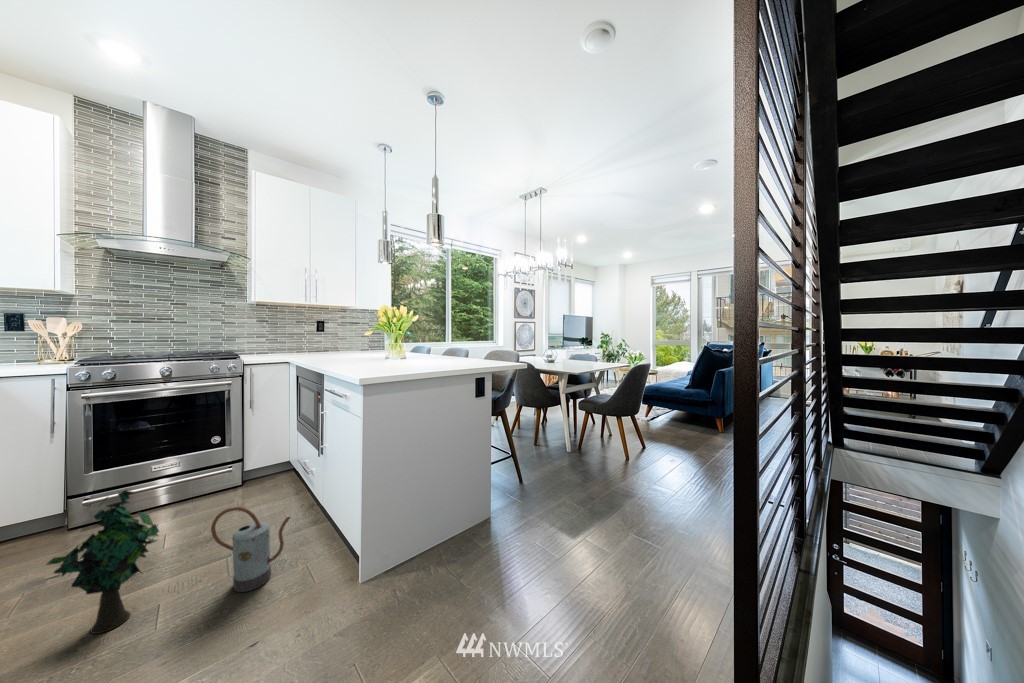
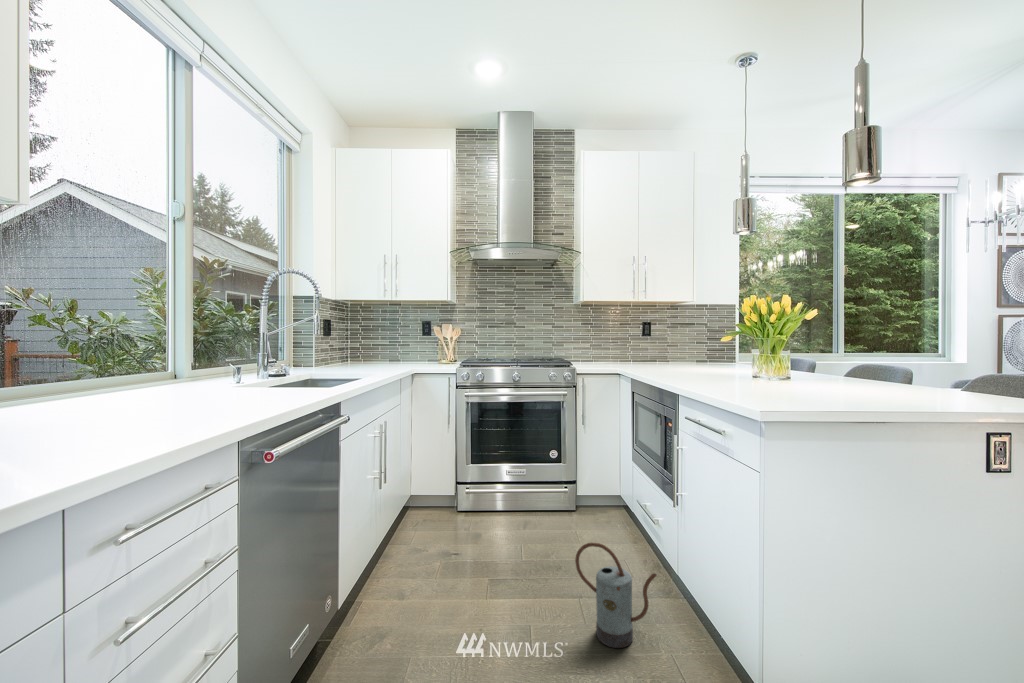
decorative plant: present [47,490,159,634] -> none [463,498,534,633]

